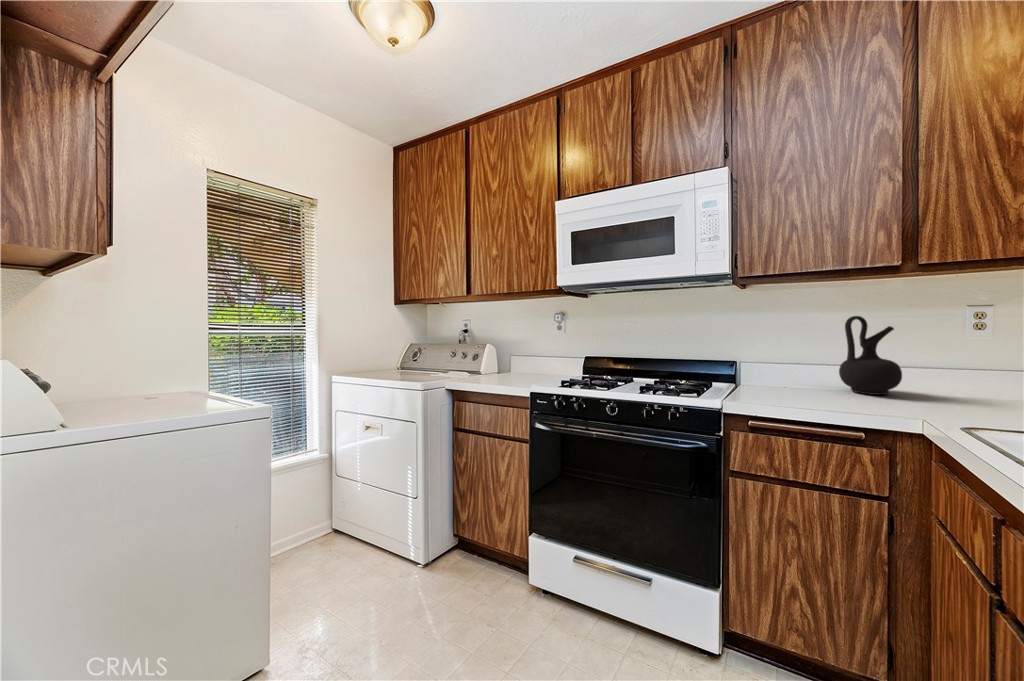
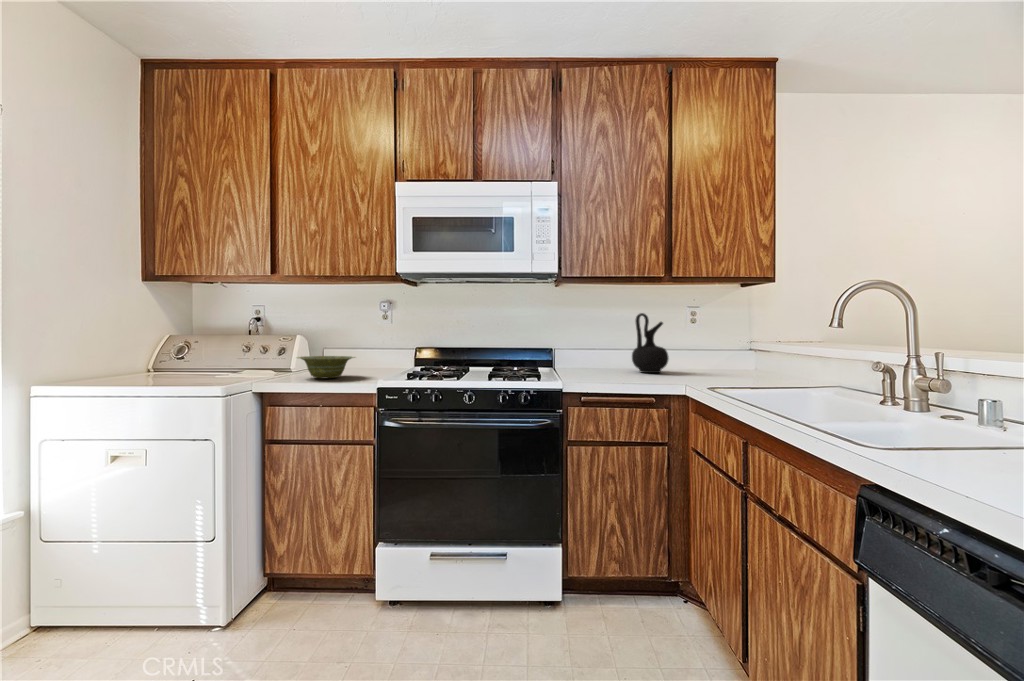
dish: none [477,358,526,379] -> present [297,356,355,379]

